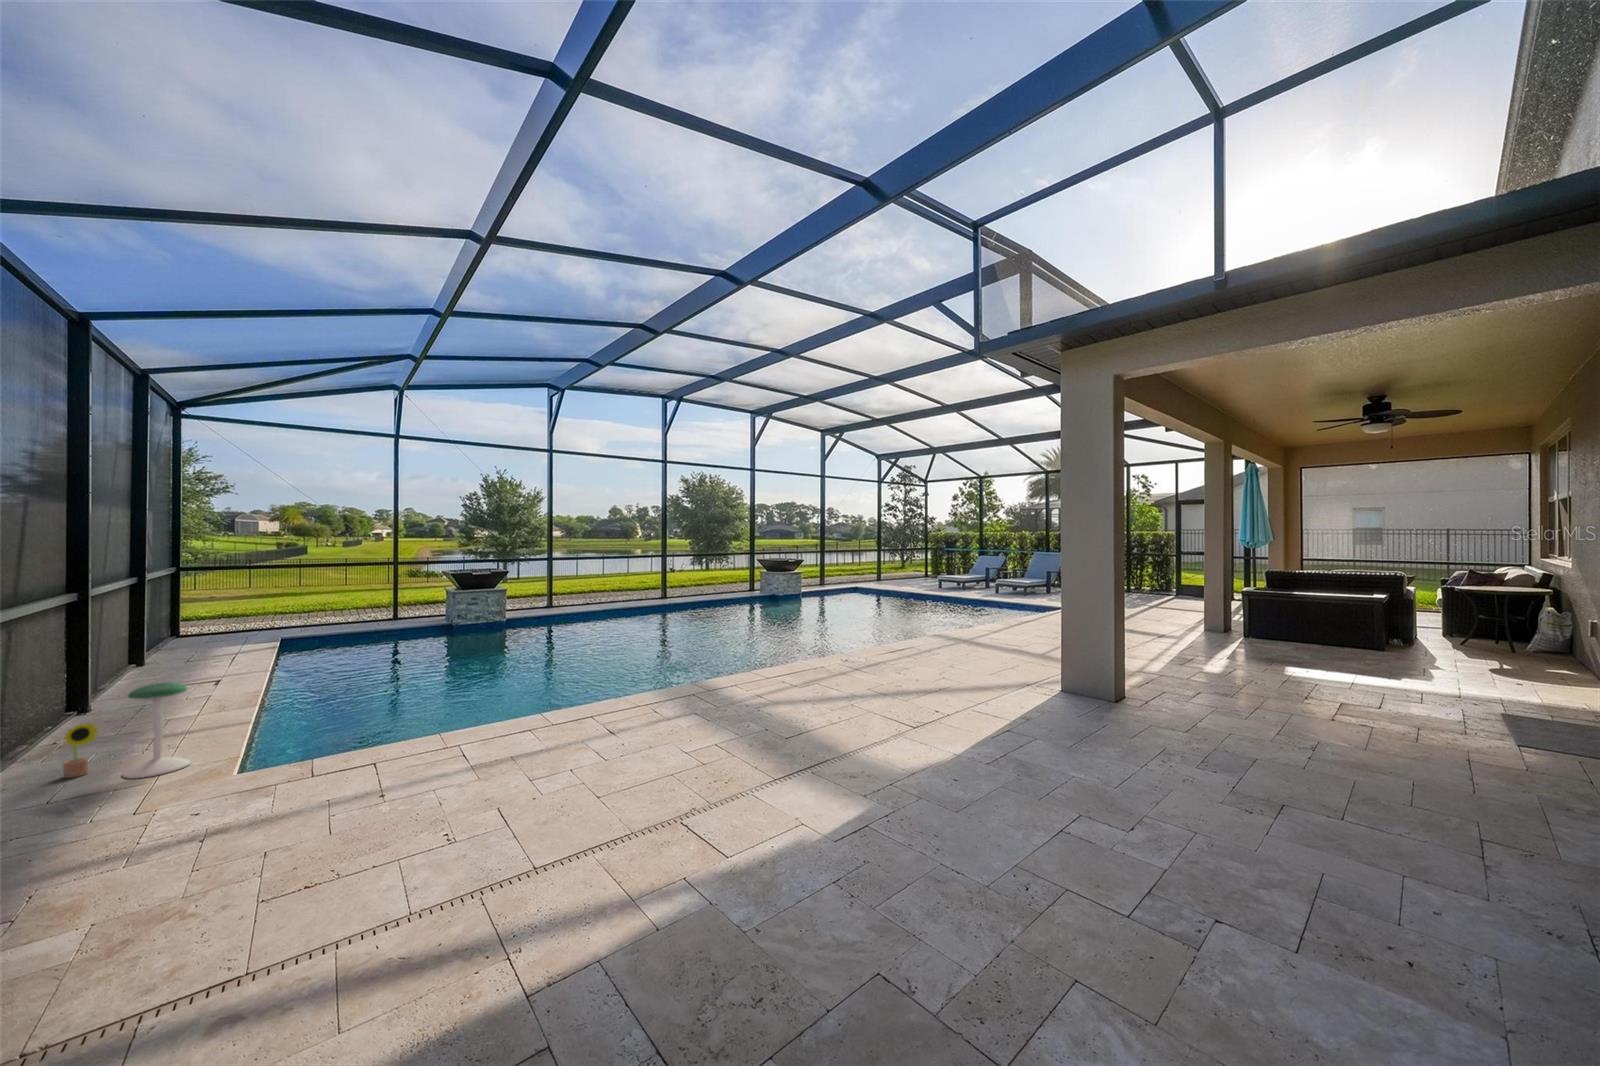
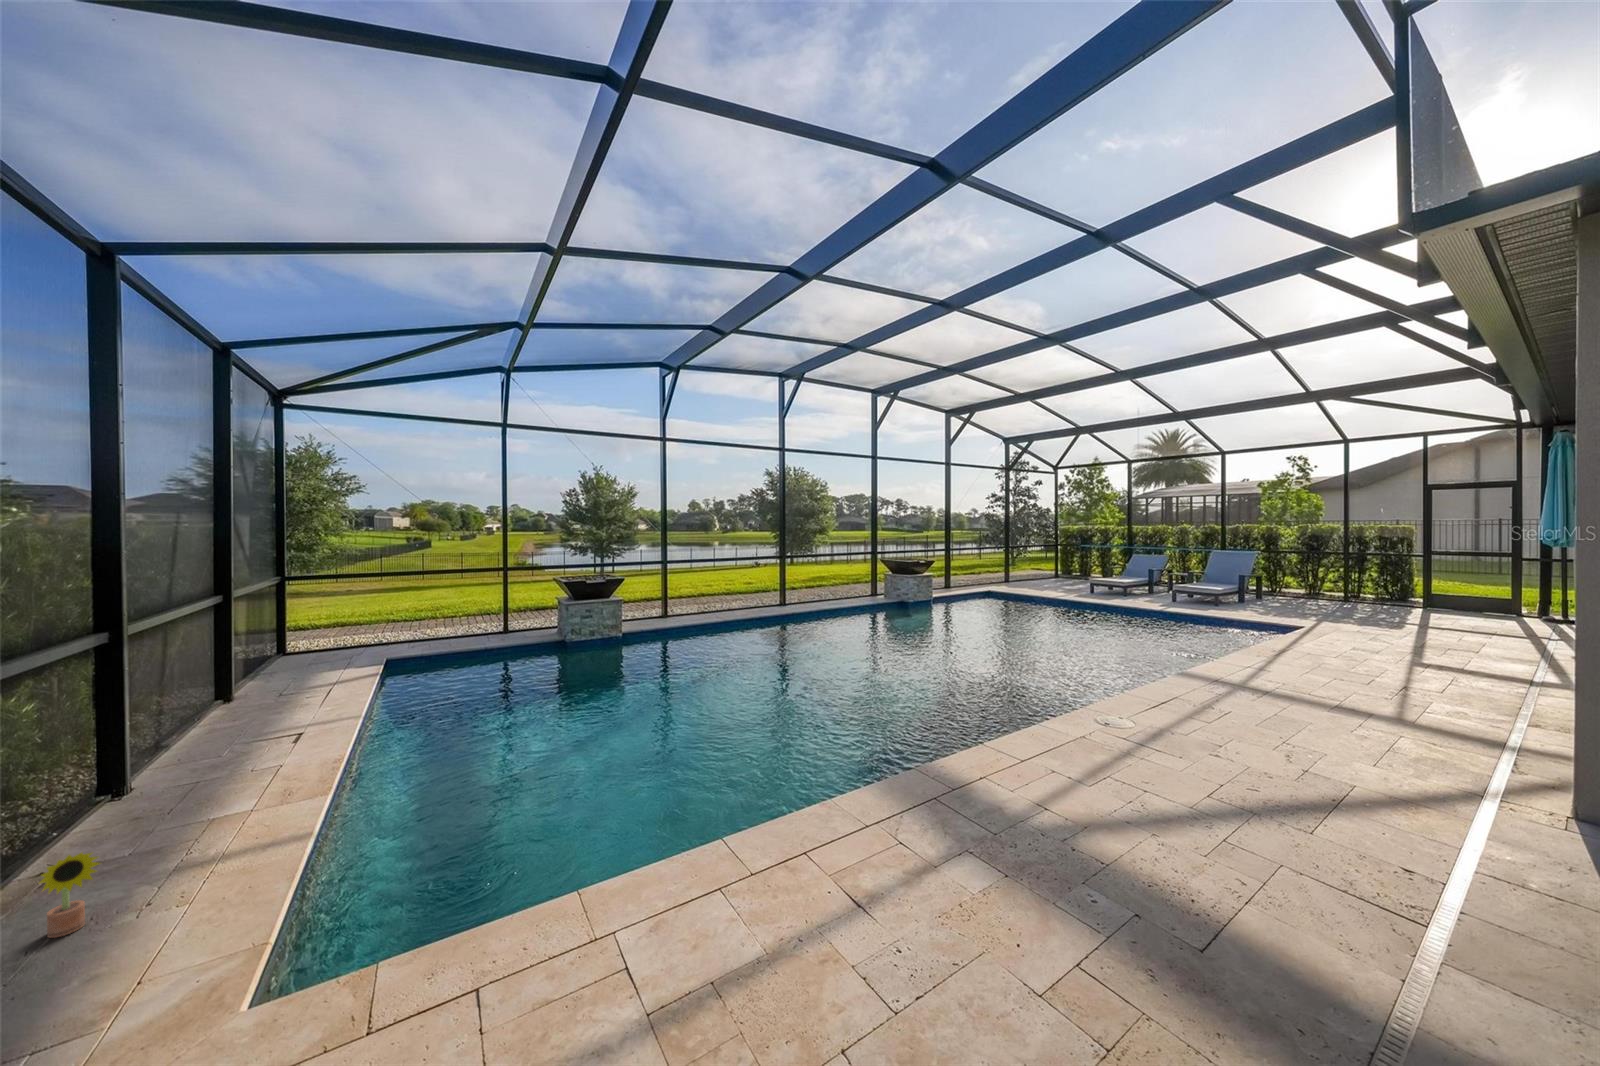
stool: present [123,682,191,779] -> none [125,786,230,947]

